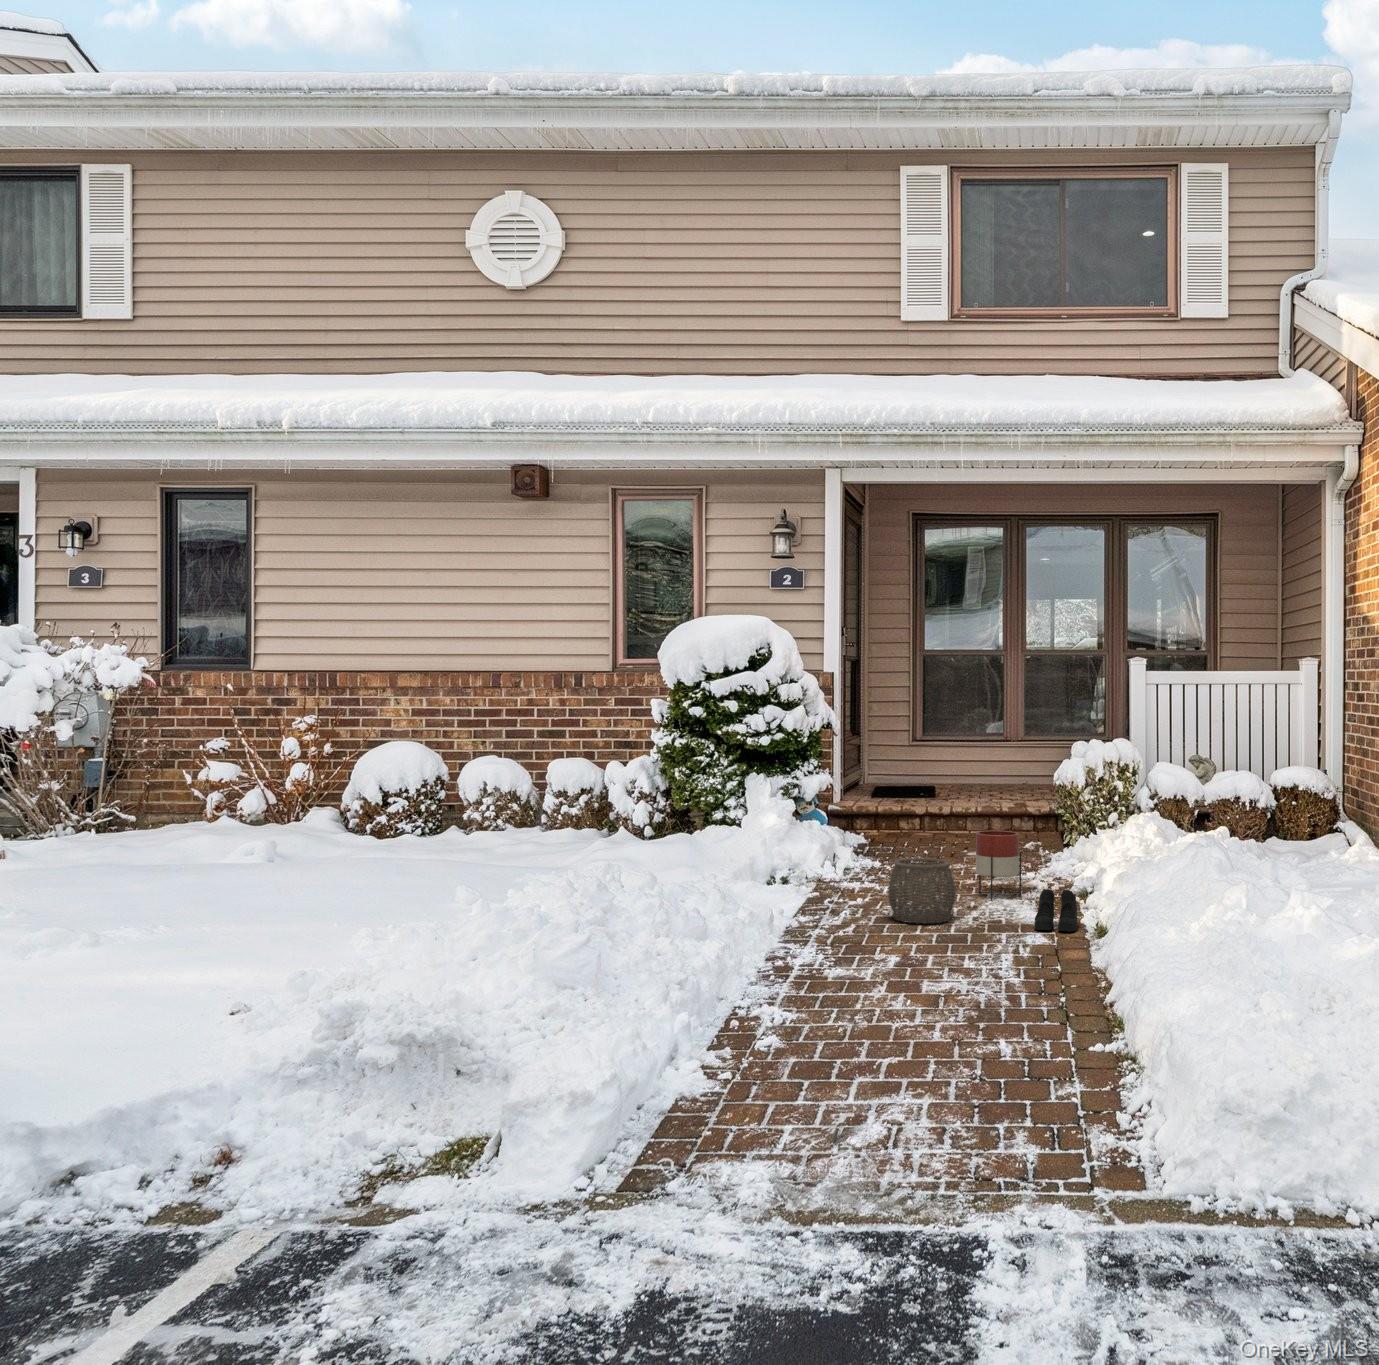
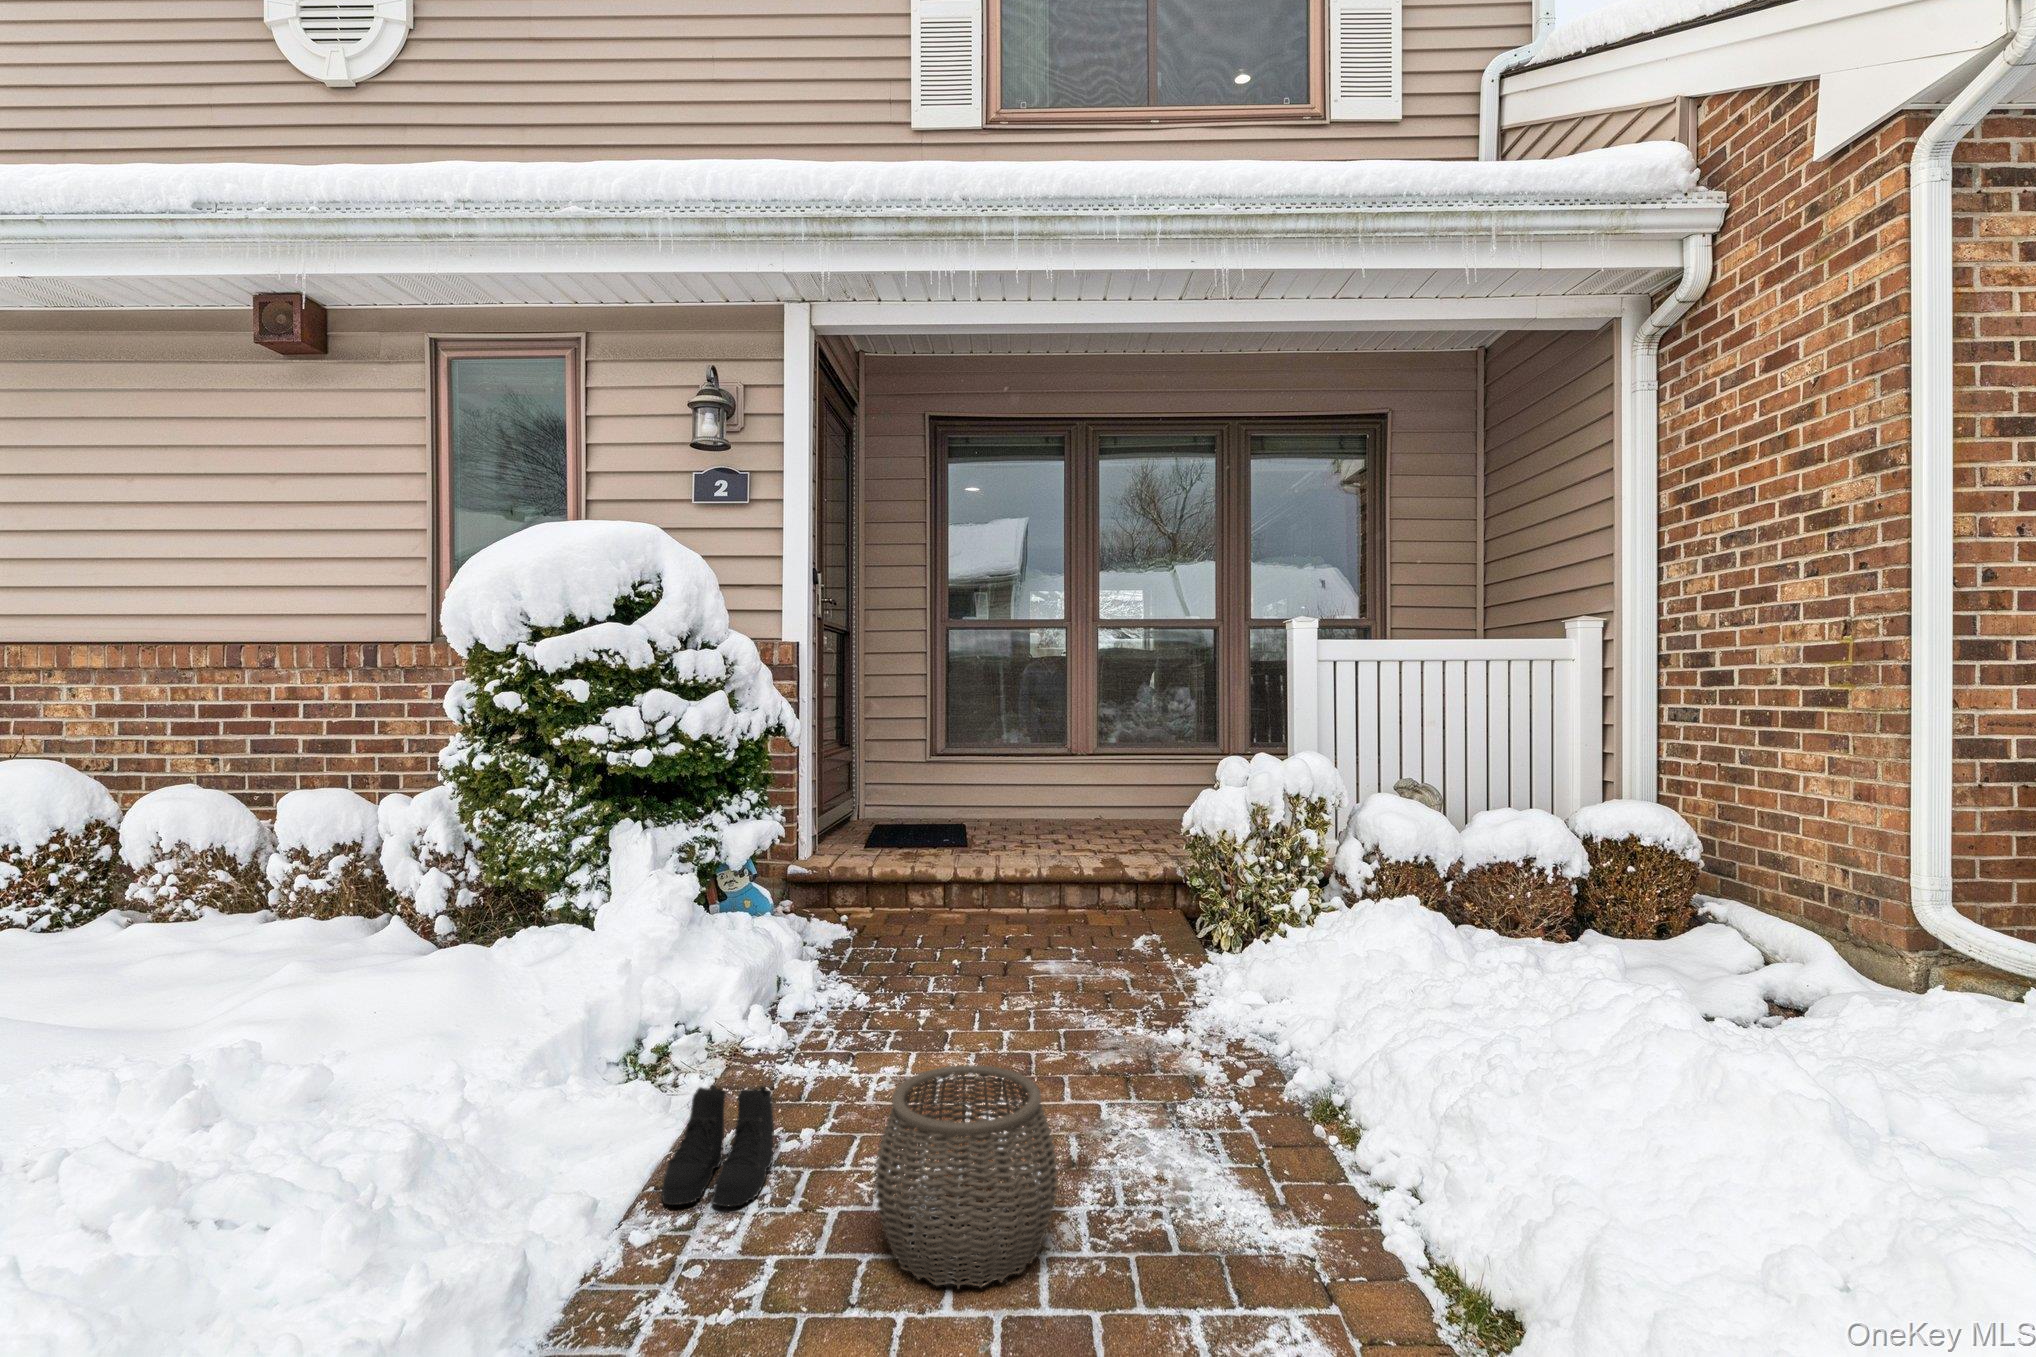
planter: present [976,830,1021,901] -> none [1063,939,1154,1106]
boots: present [1034,889,1077,932] -> present [662,1085,774,1207]

